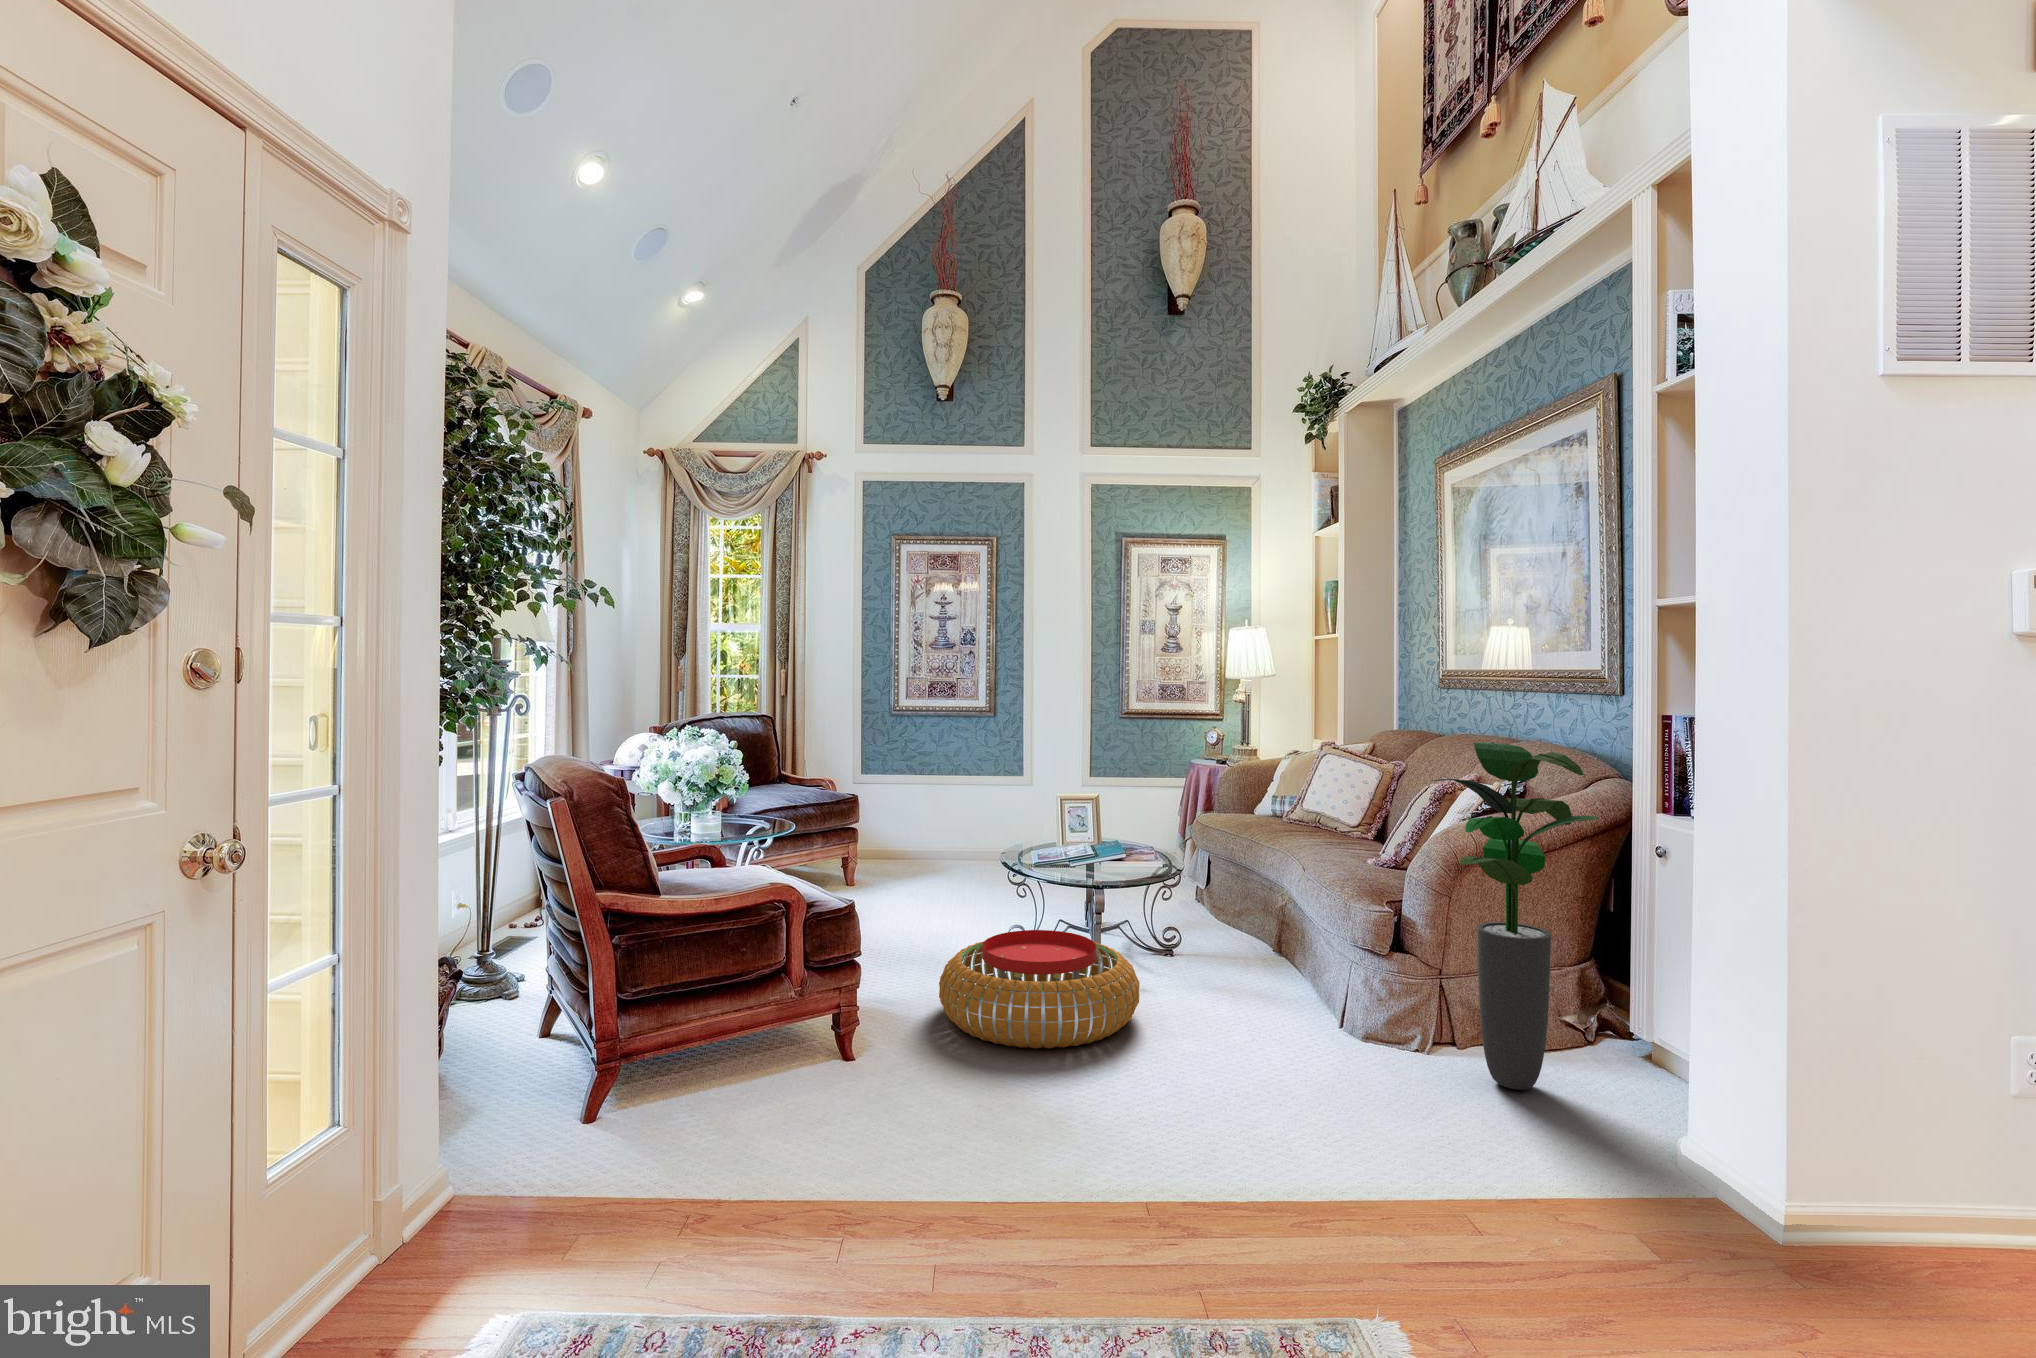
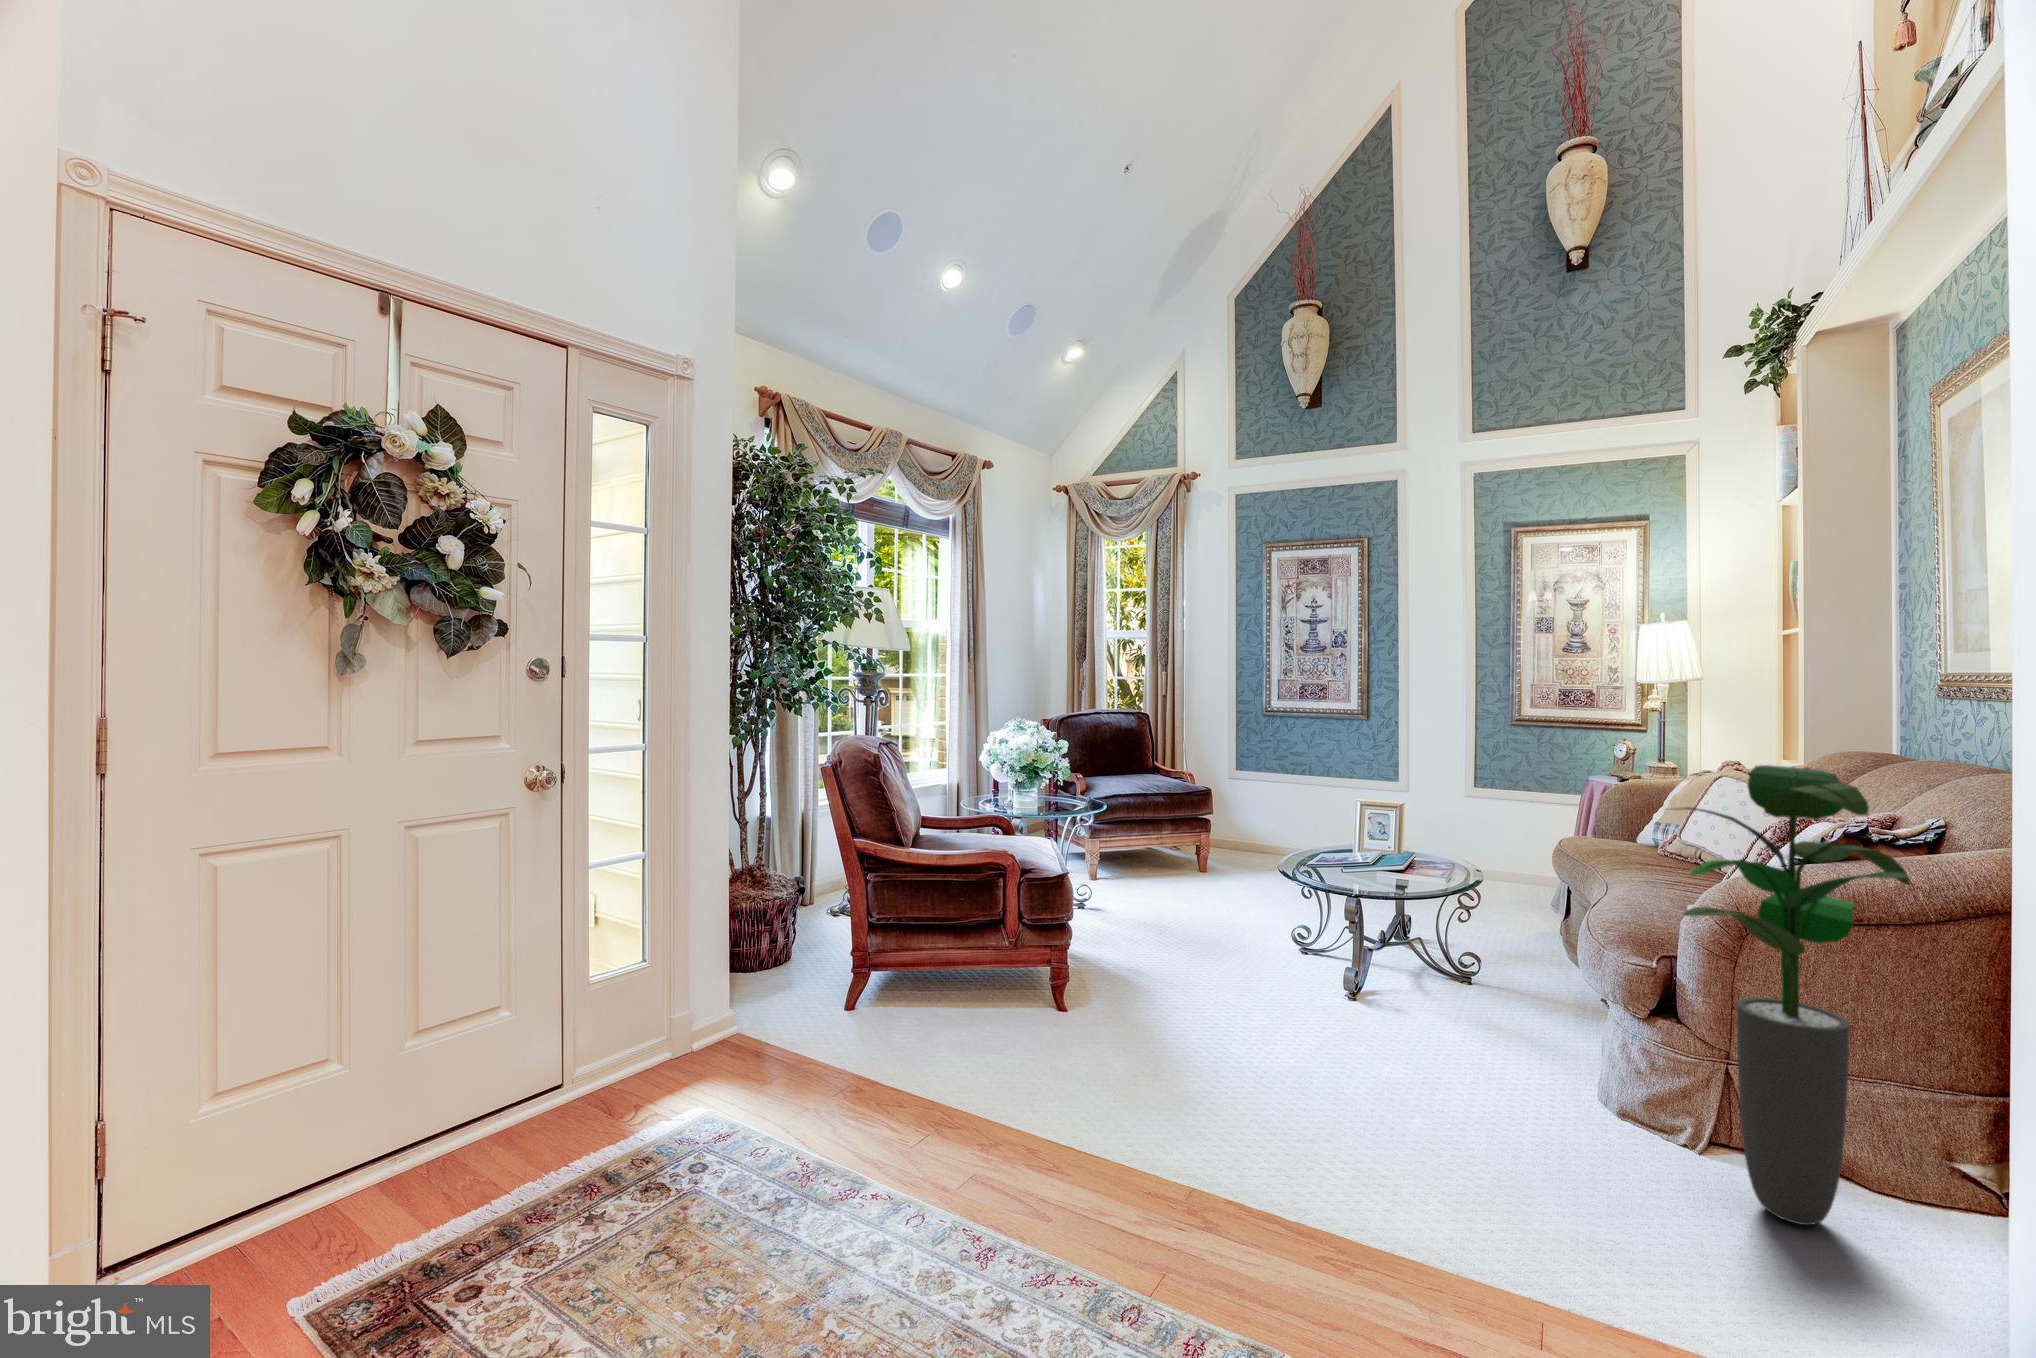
pouf: present [939,930,1139,1048] -> none [1160,926,1364,1044]

